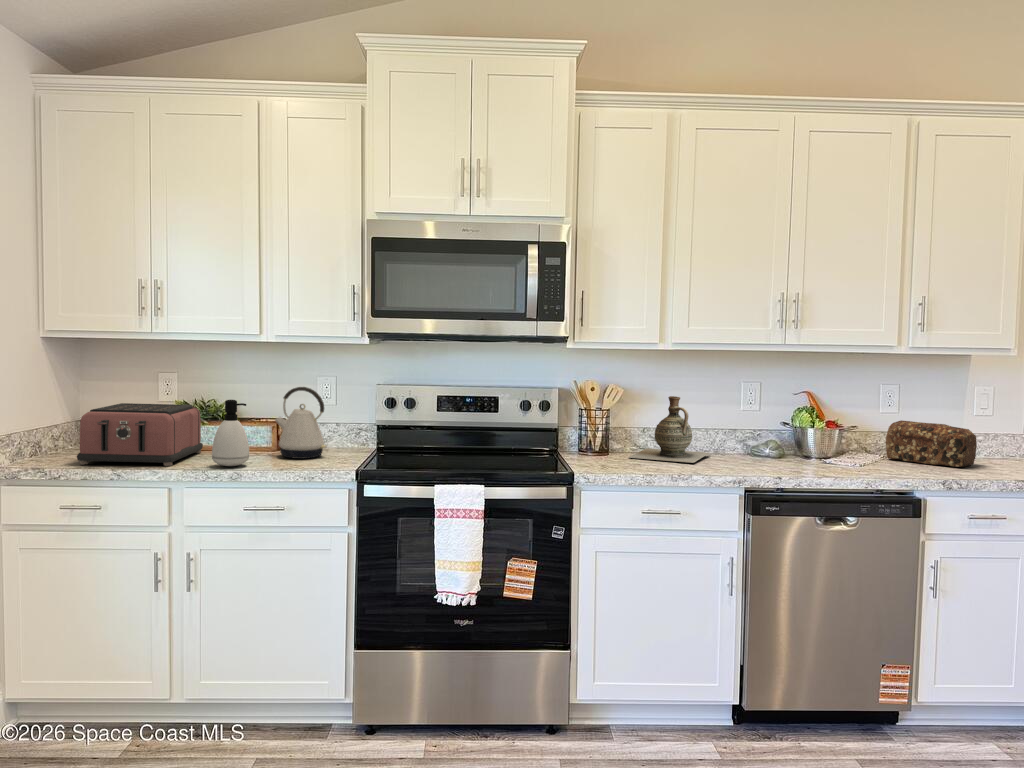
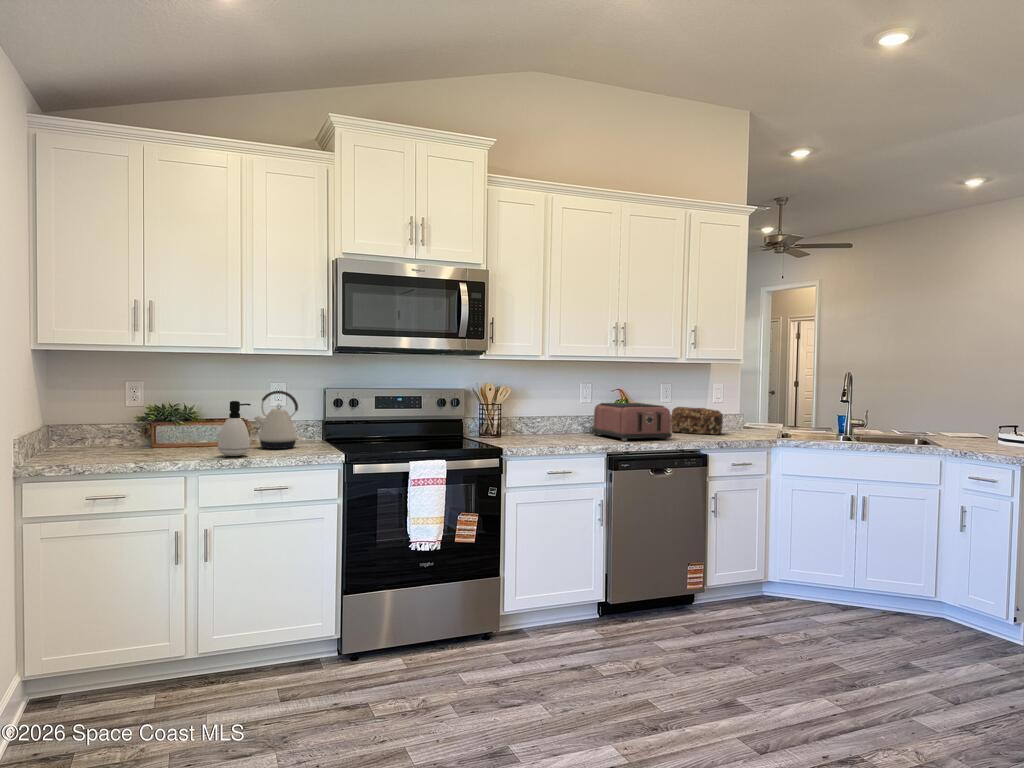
ceramic jug: present [629,396,709,463] -> none [518,393,568,439]
toaster: present [77,403,203,466] -> present [592,403,672,441]

